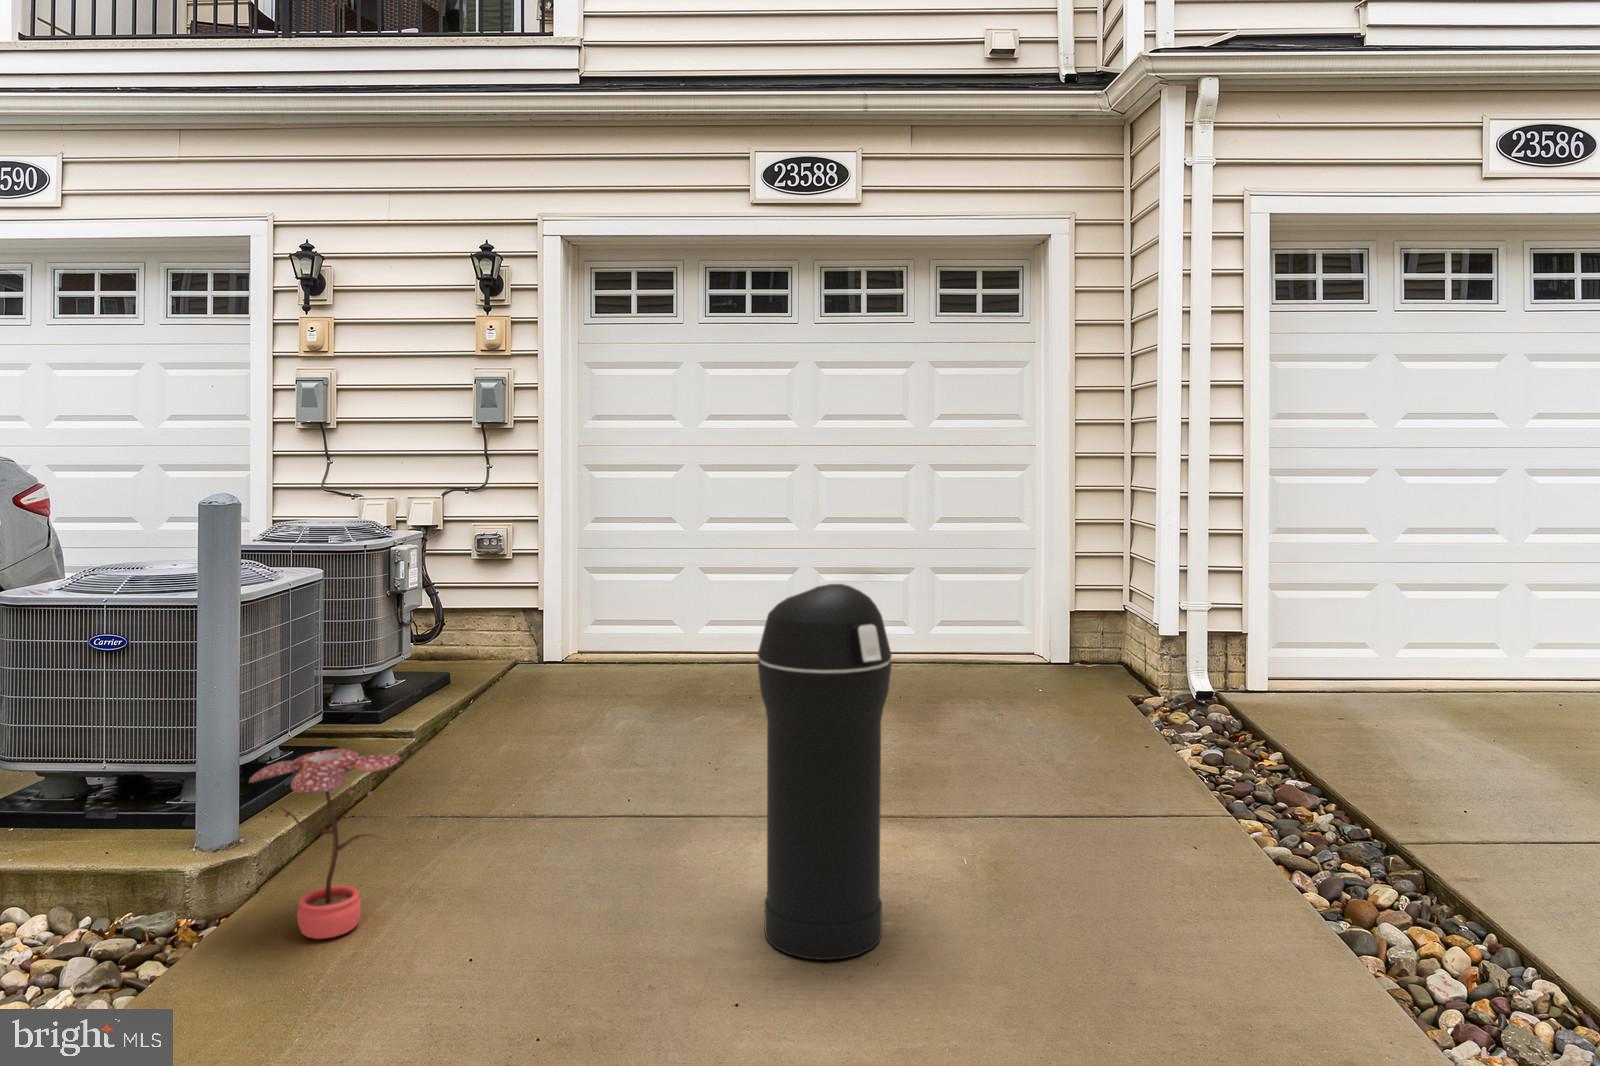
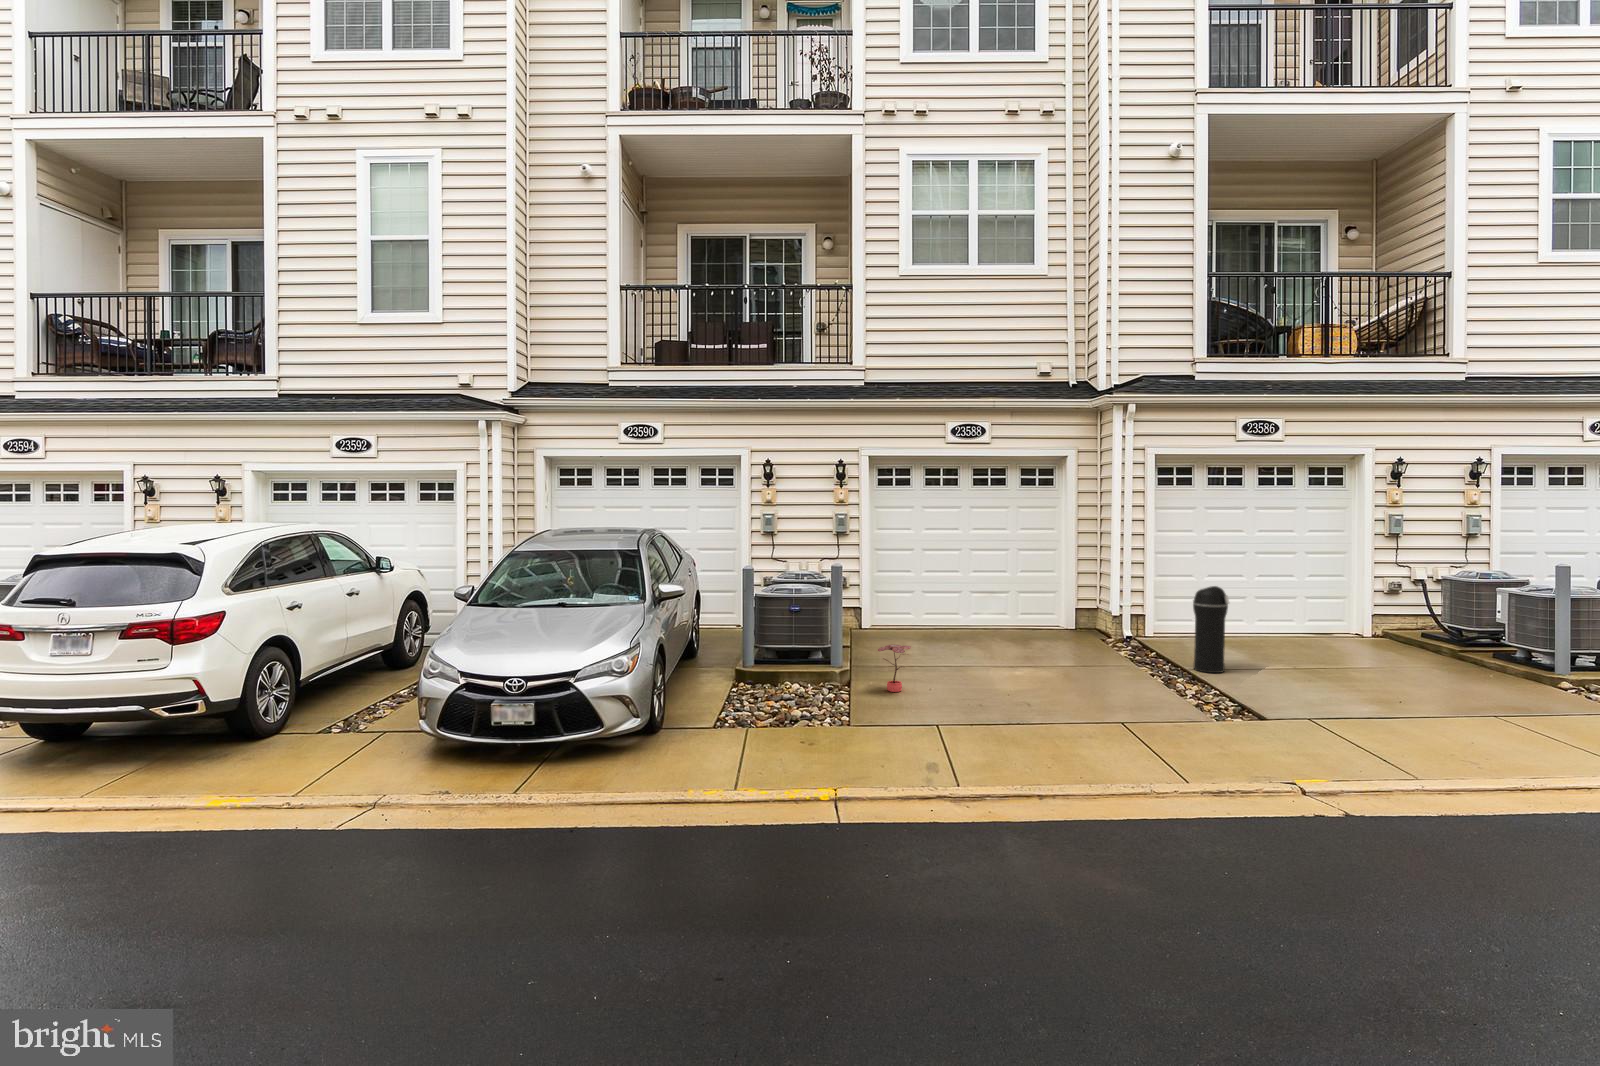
trash can: present [757,584,892,960] -> present [1193,586,1229,673]

